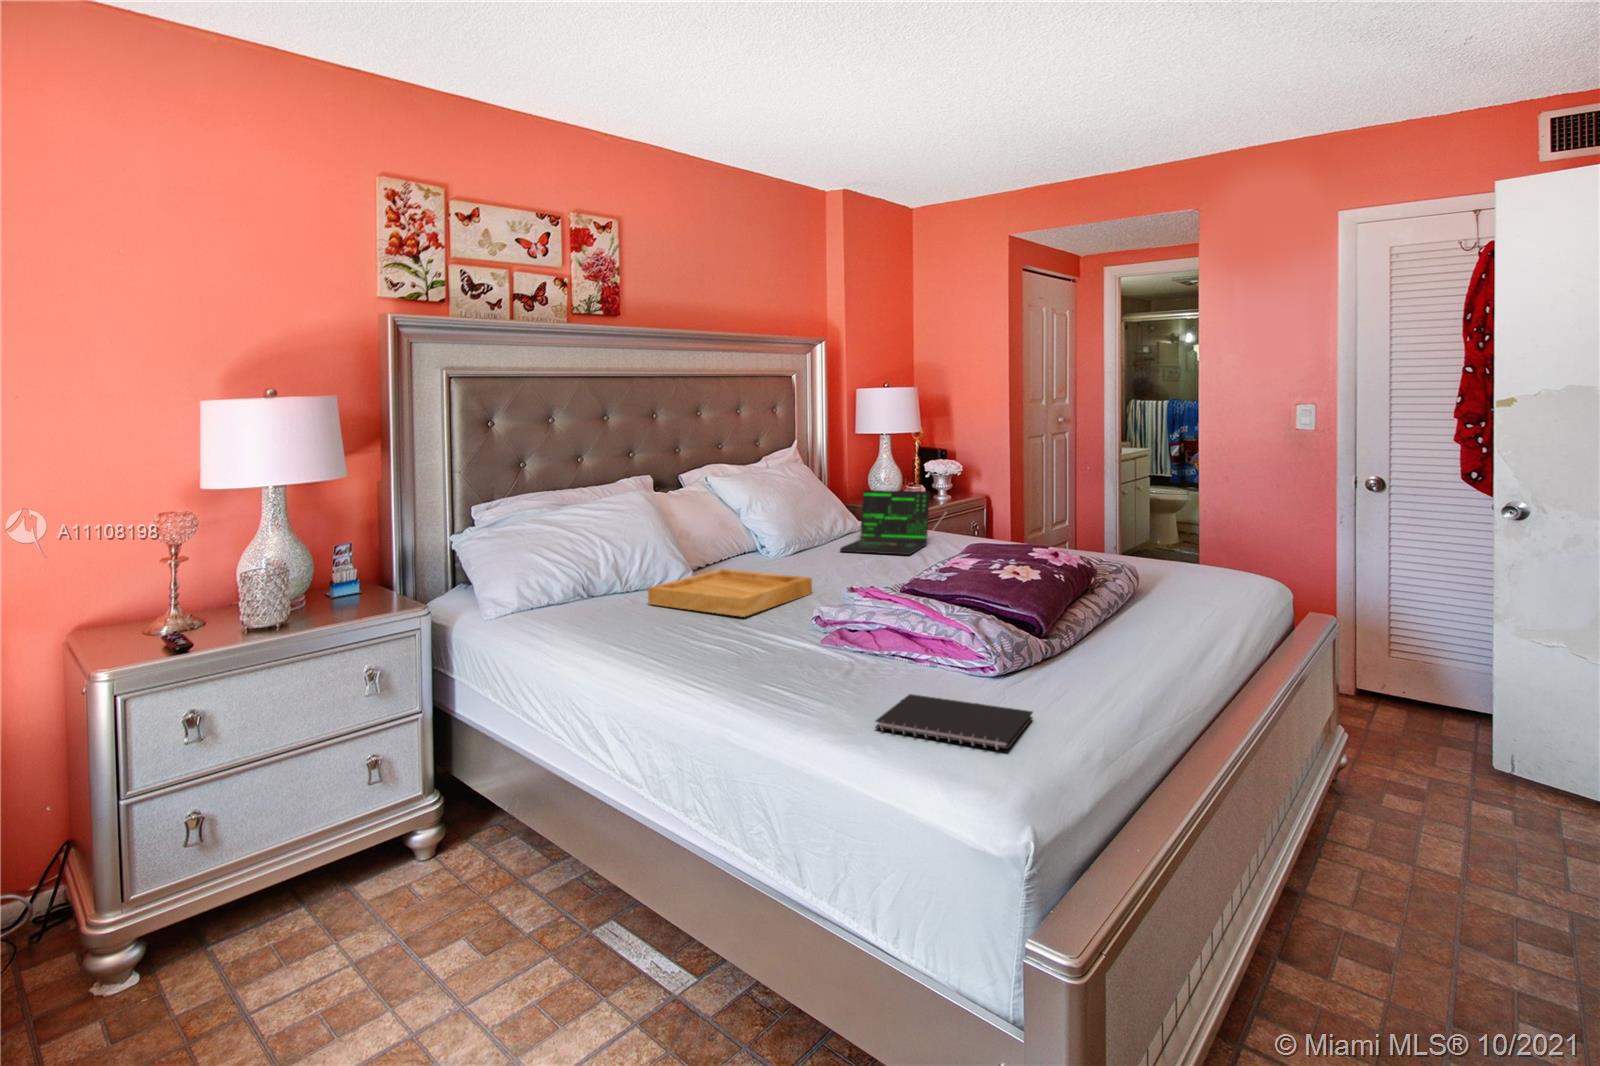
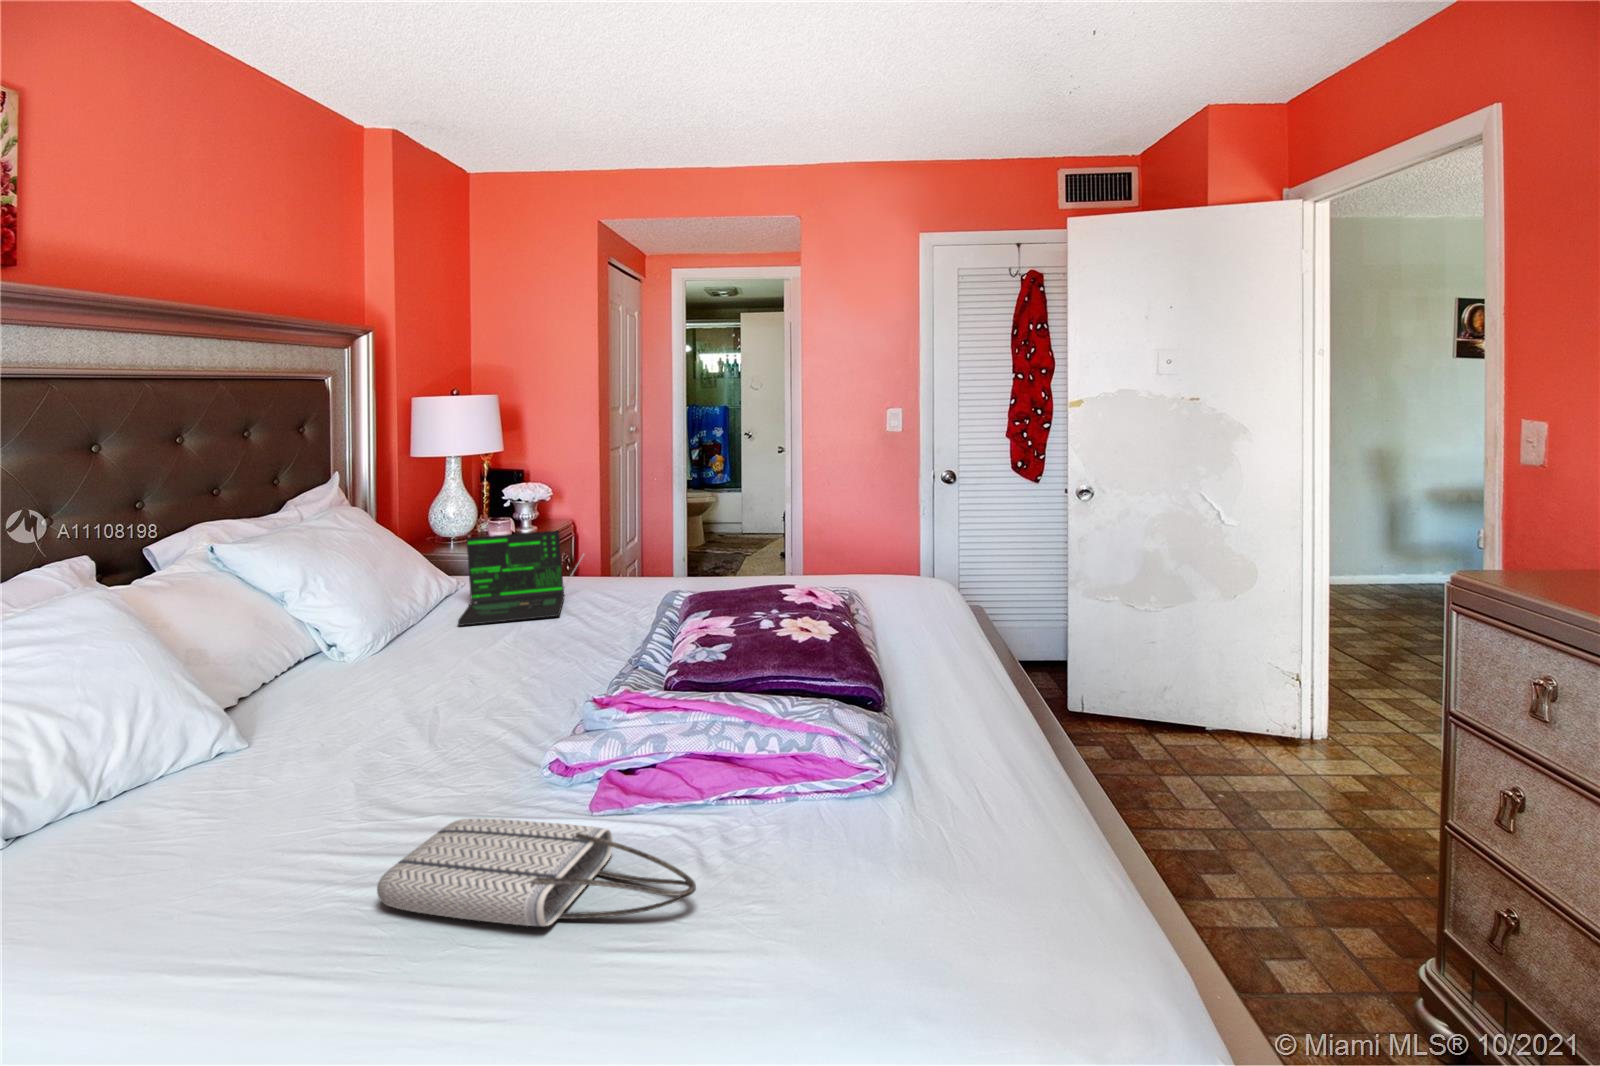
tray: present [648,569,812,617] -> none [204,683,485,792]
tote bag: none [682,631,823,685] -> present [377,819,696,926]
notebook: present [876,694,1033,750] -> none [830,847,1063,961]

